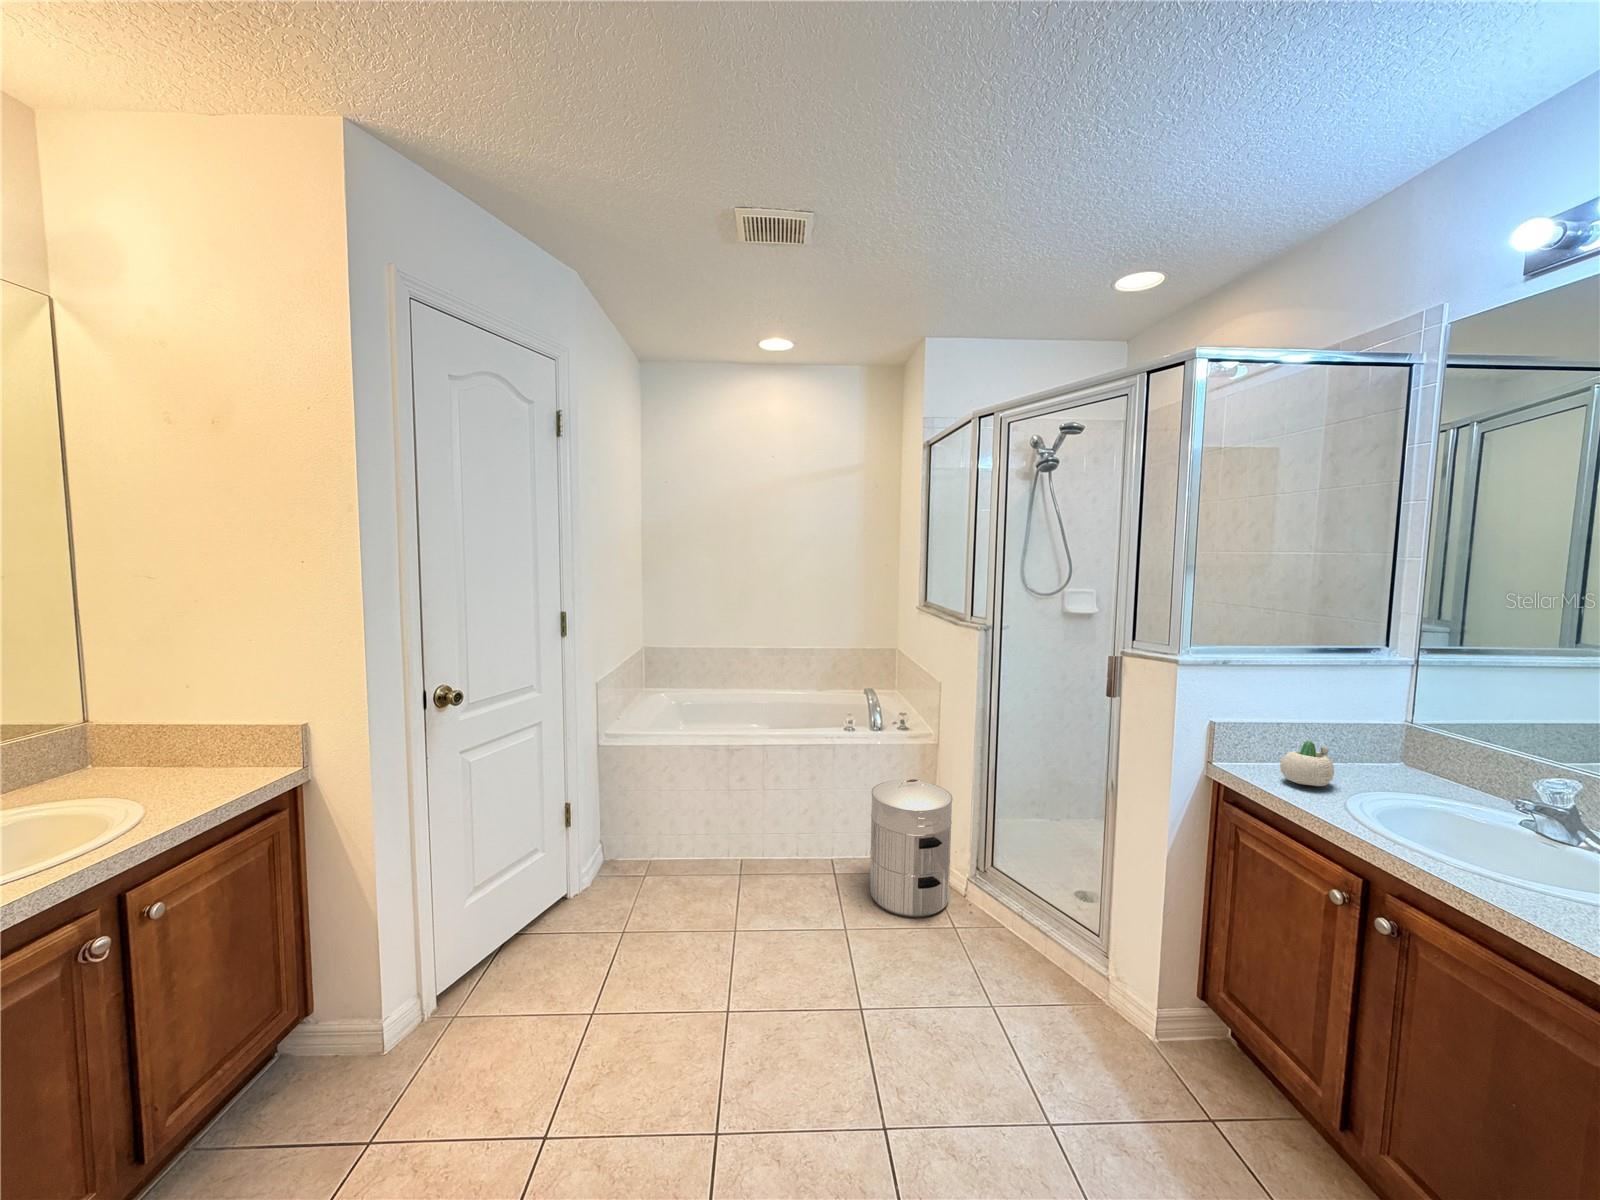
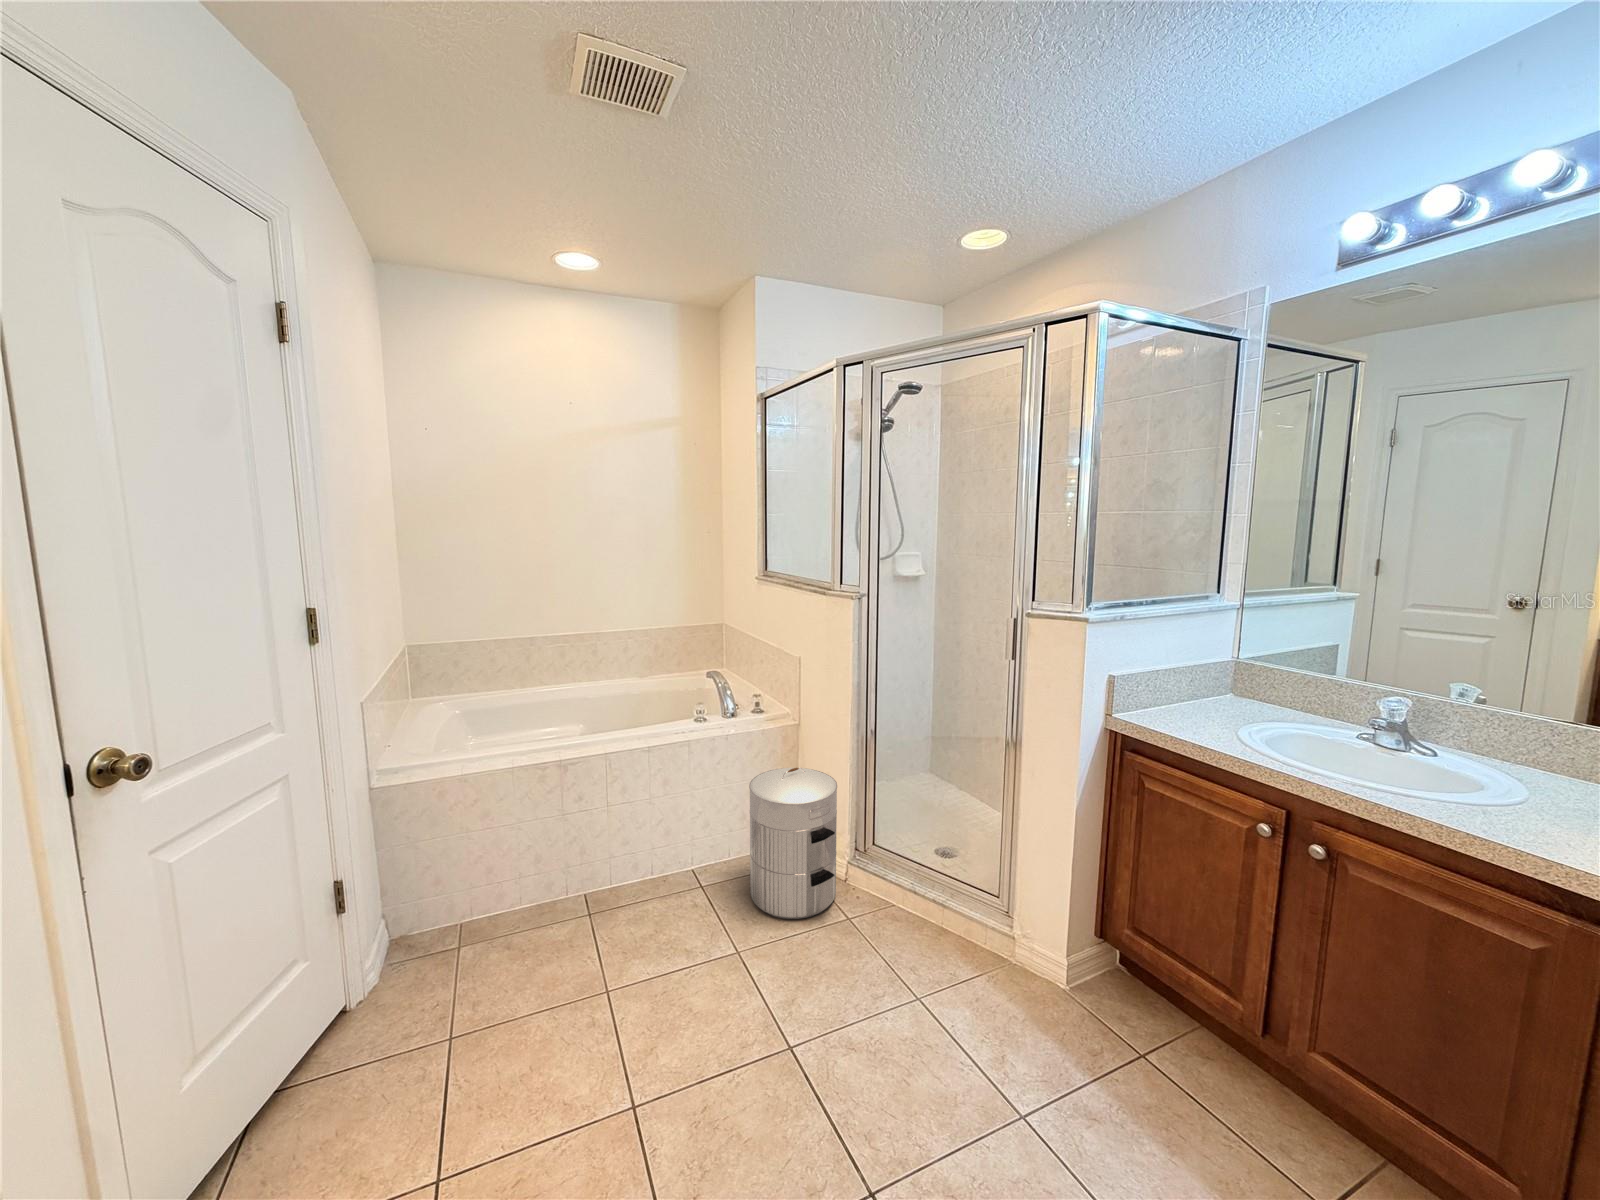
succulent planter: present [1280,741,1334,786] -> none [1177,686,1220,727]

